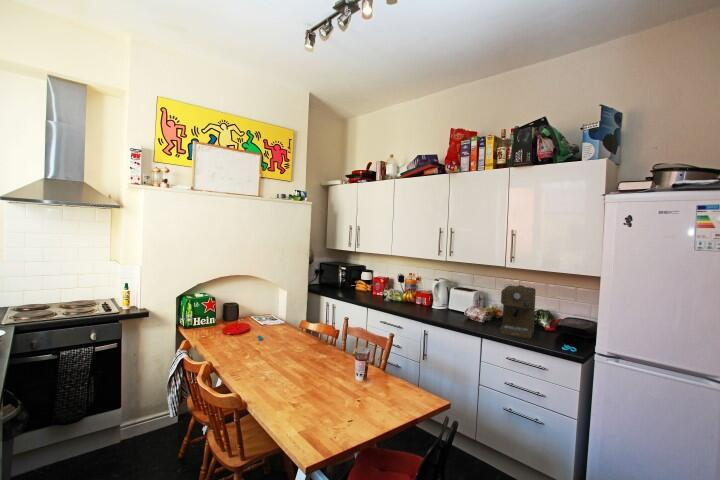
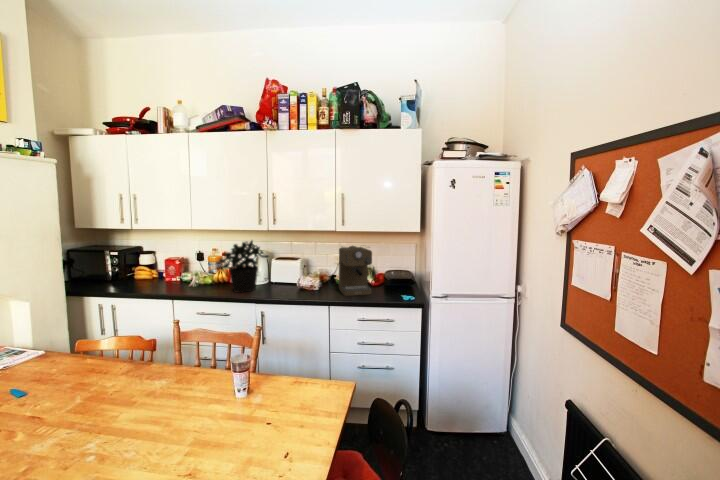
potted plant: none [403,269,442,312] -> present [220,241,269,292]

